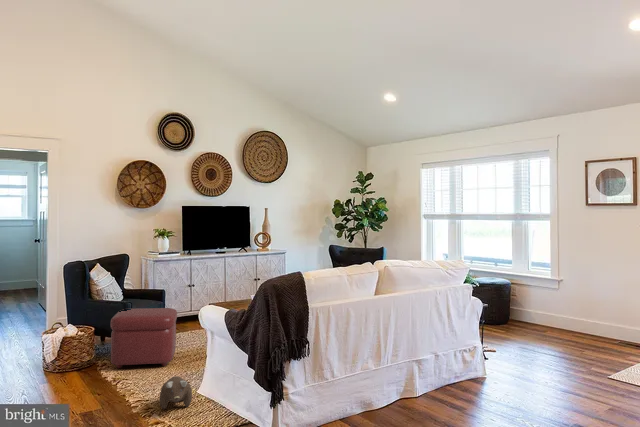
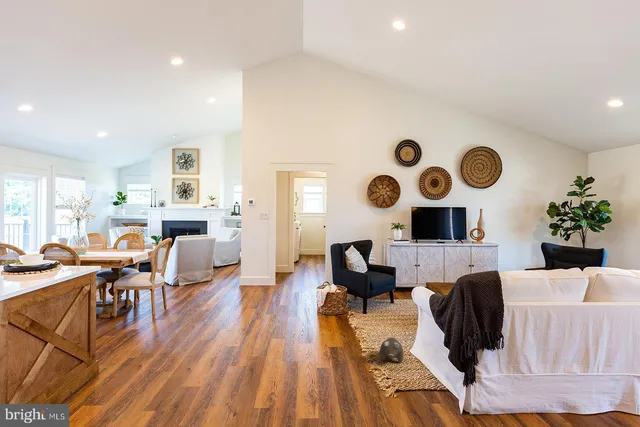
ottoman: present [111,308,177,368] -> none [355,279,402,325]

